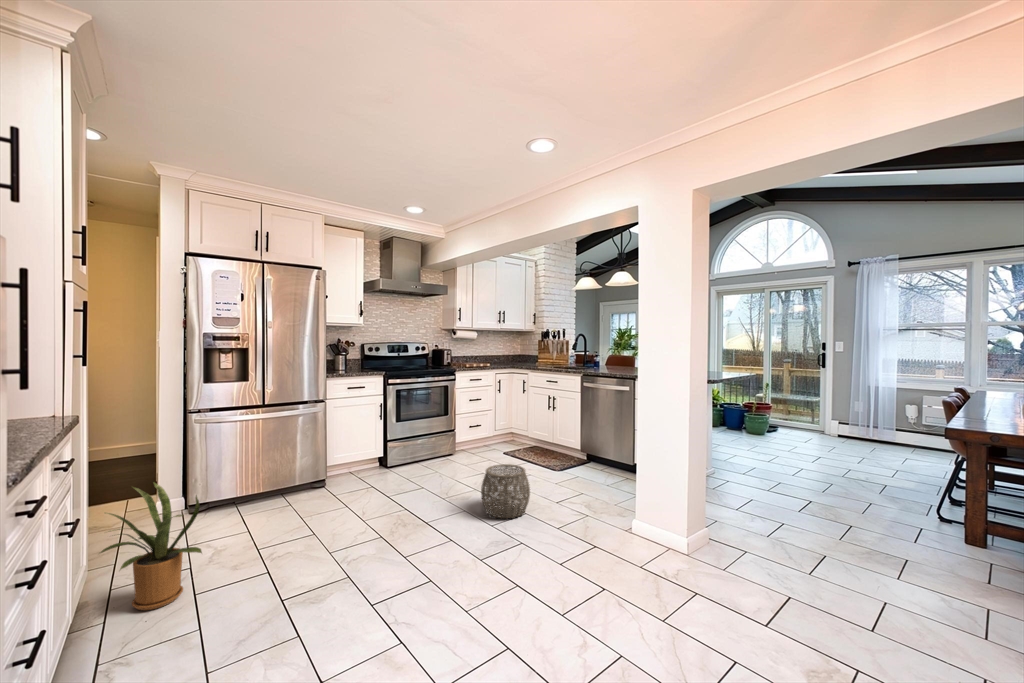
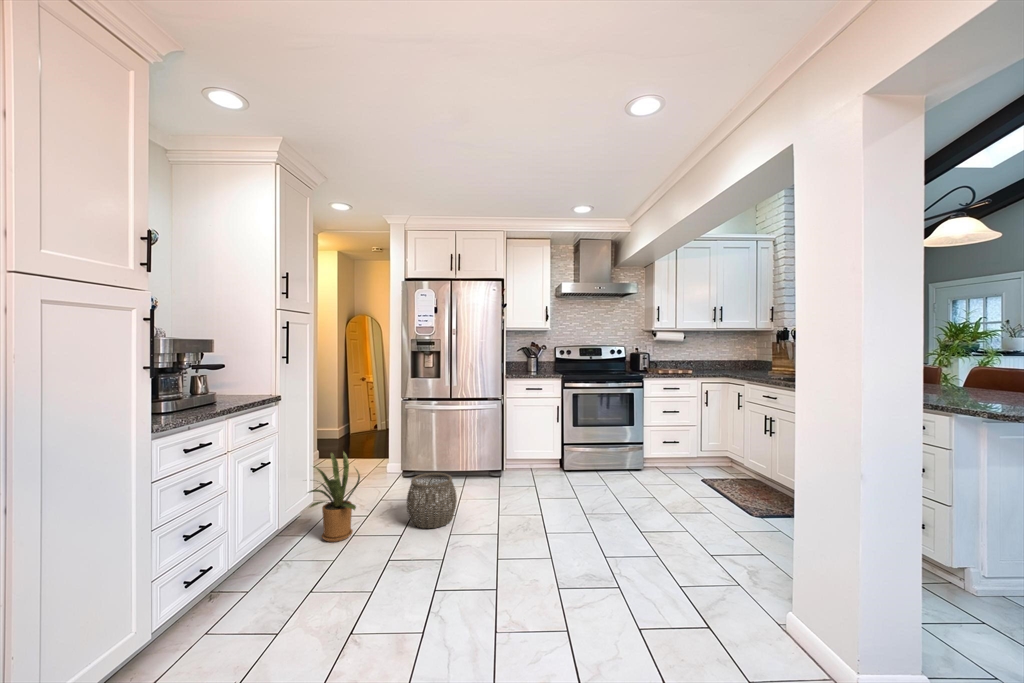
woven basket: present [481,464,530,518] -> present [407,473,457,528]

